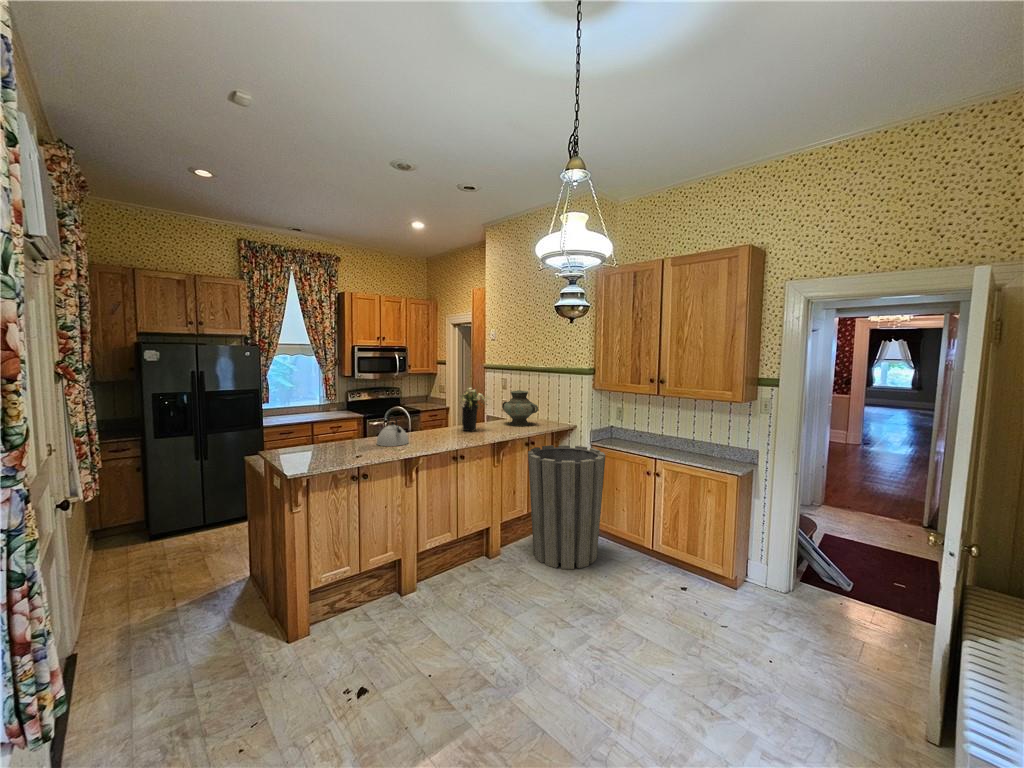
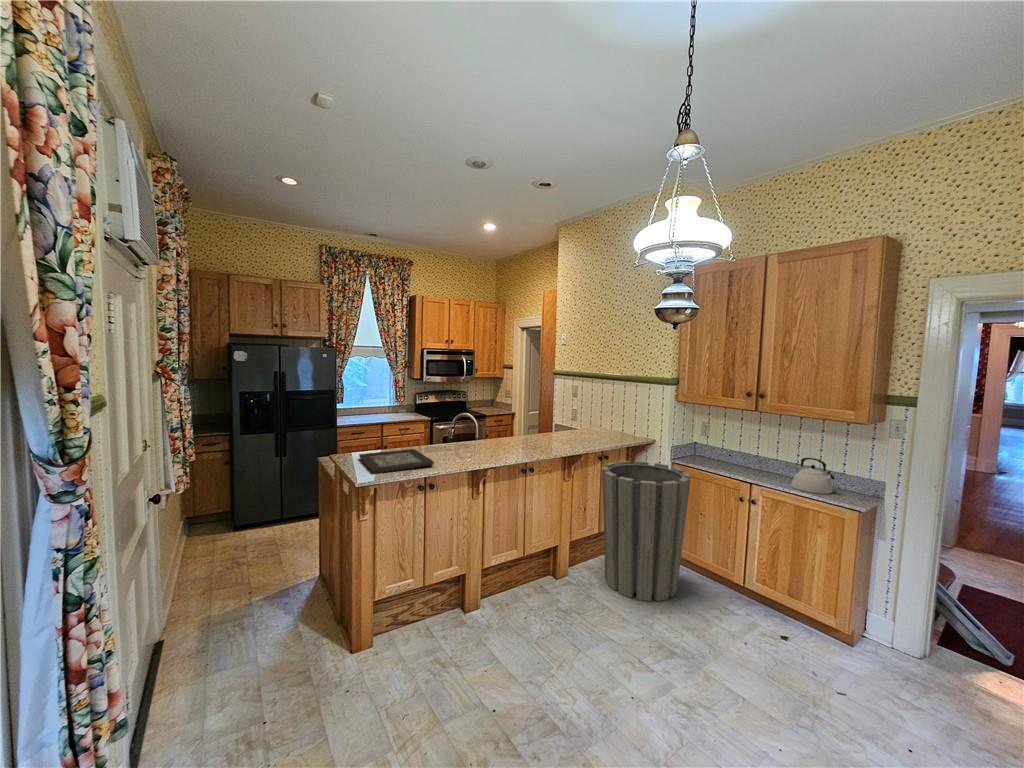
flower arrangement: present [460,388,489,431] -> none [526,395,563,442]
vase: present [502,390,538,426] -> none [574,399,614,438]
kettle: present [377,416,409,446] -> present [791,458,835,494]
decorative tray: none [290,442,367,464] -> present [359,449,434,474]

